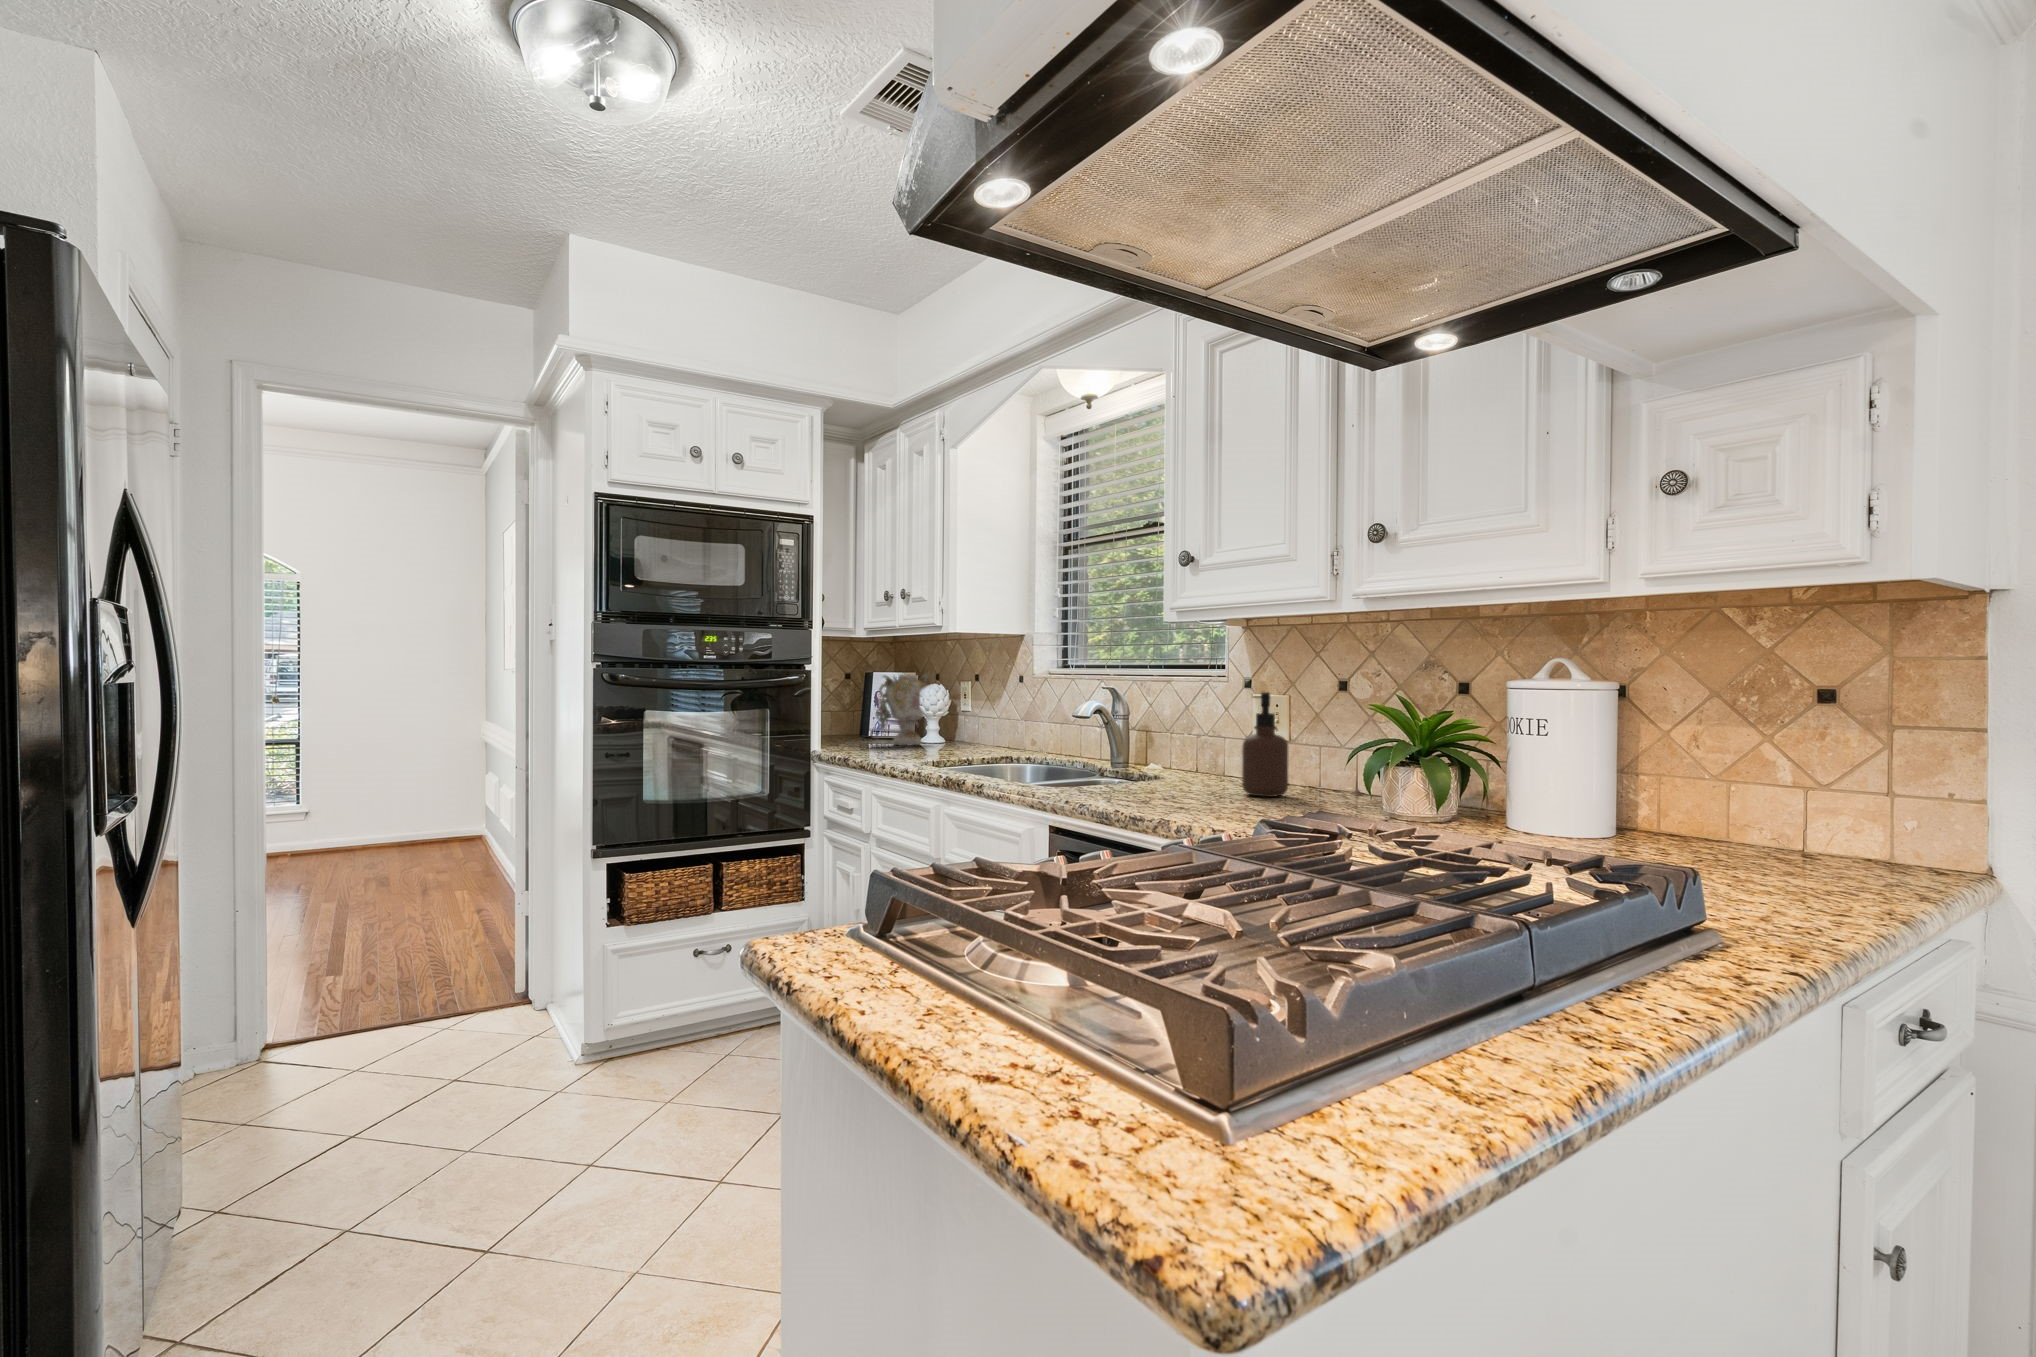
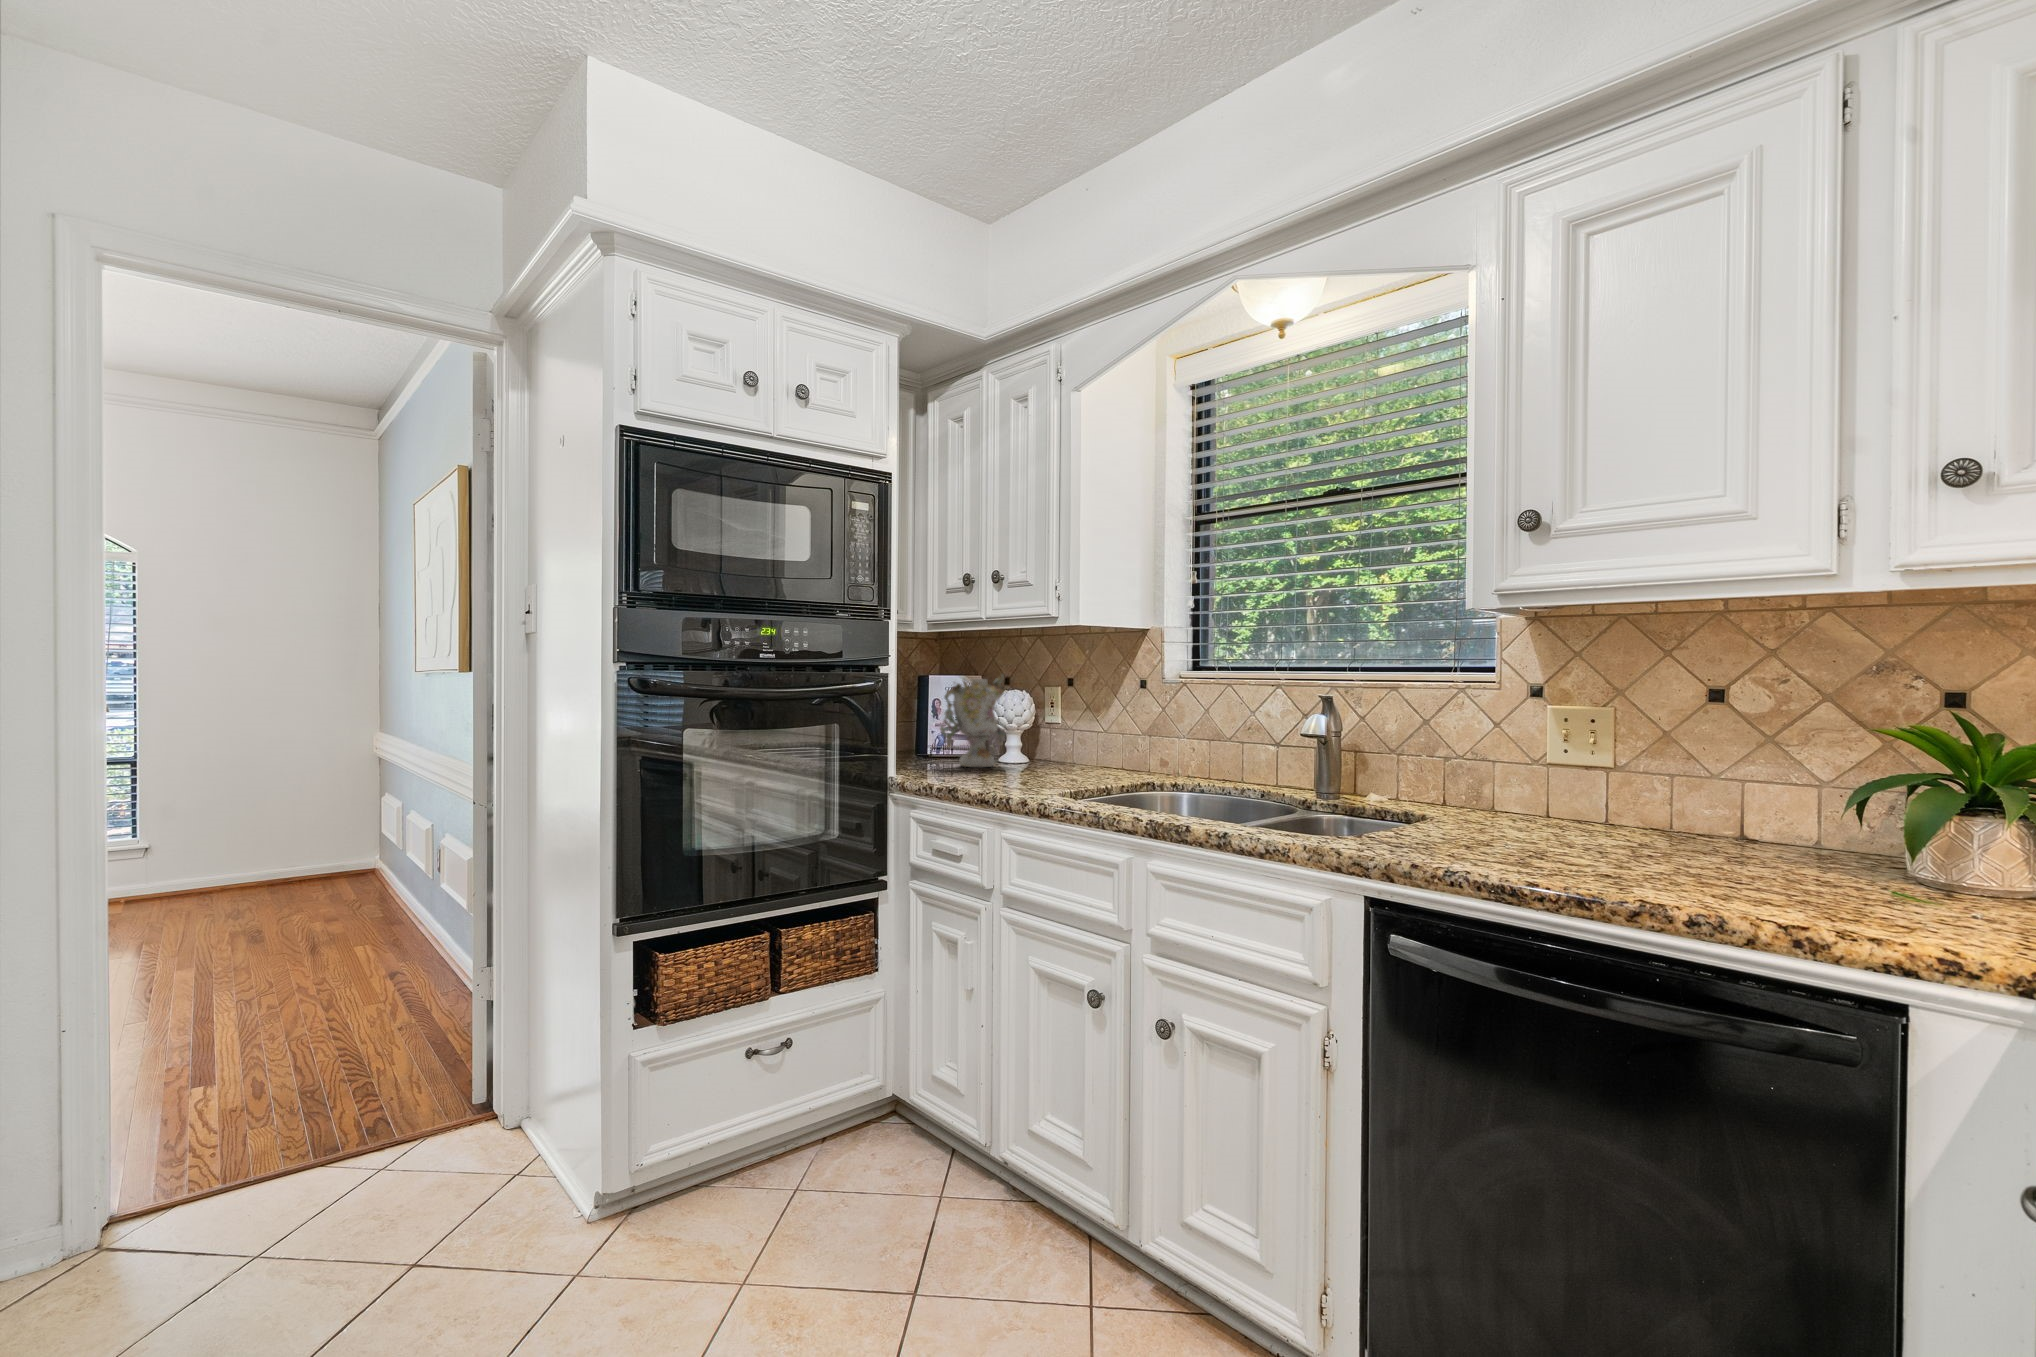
soap dispenser: present [1242,692,1288,797] -> none [1581,704,1651,846]

